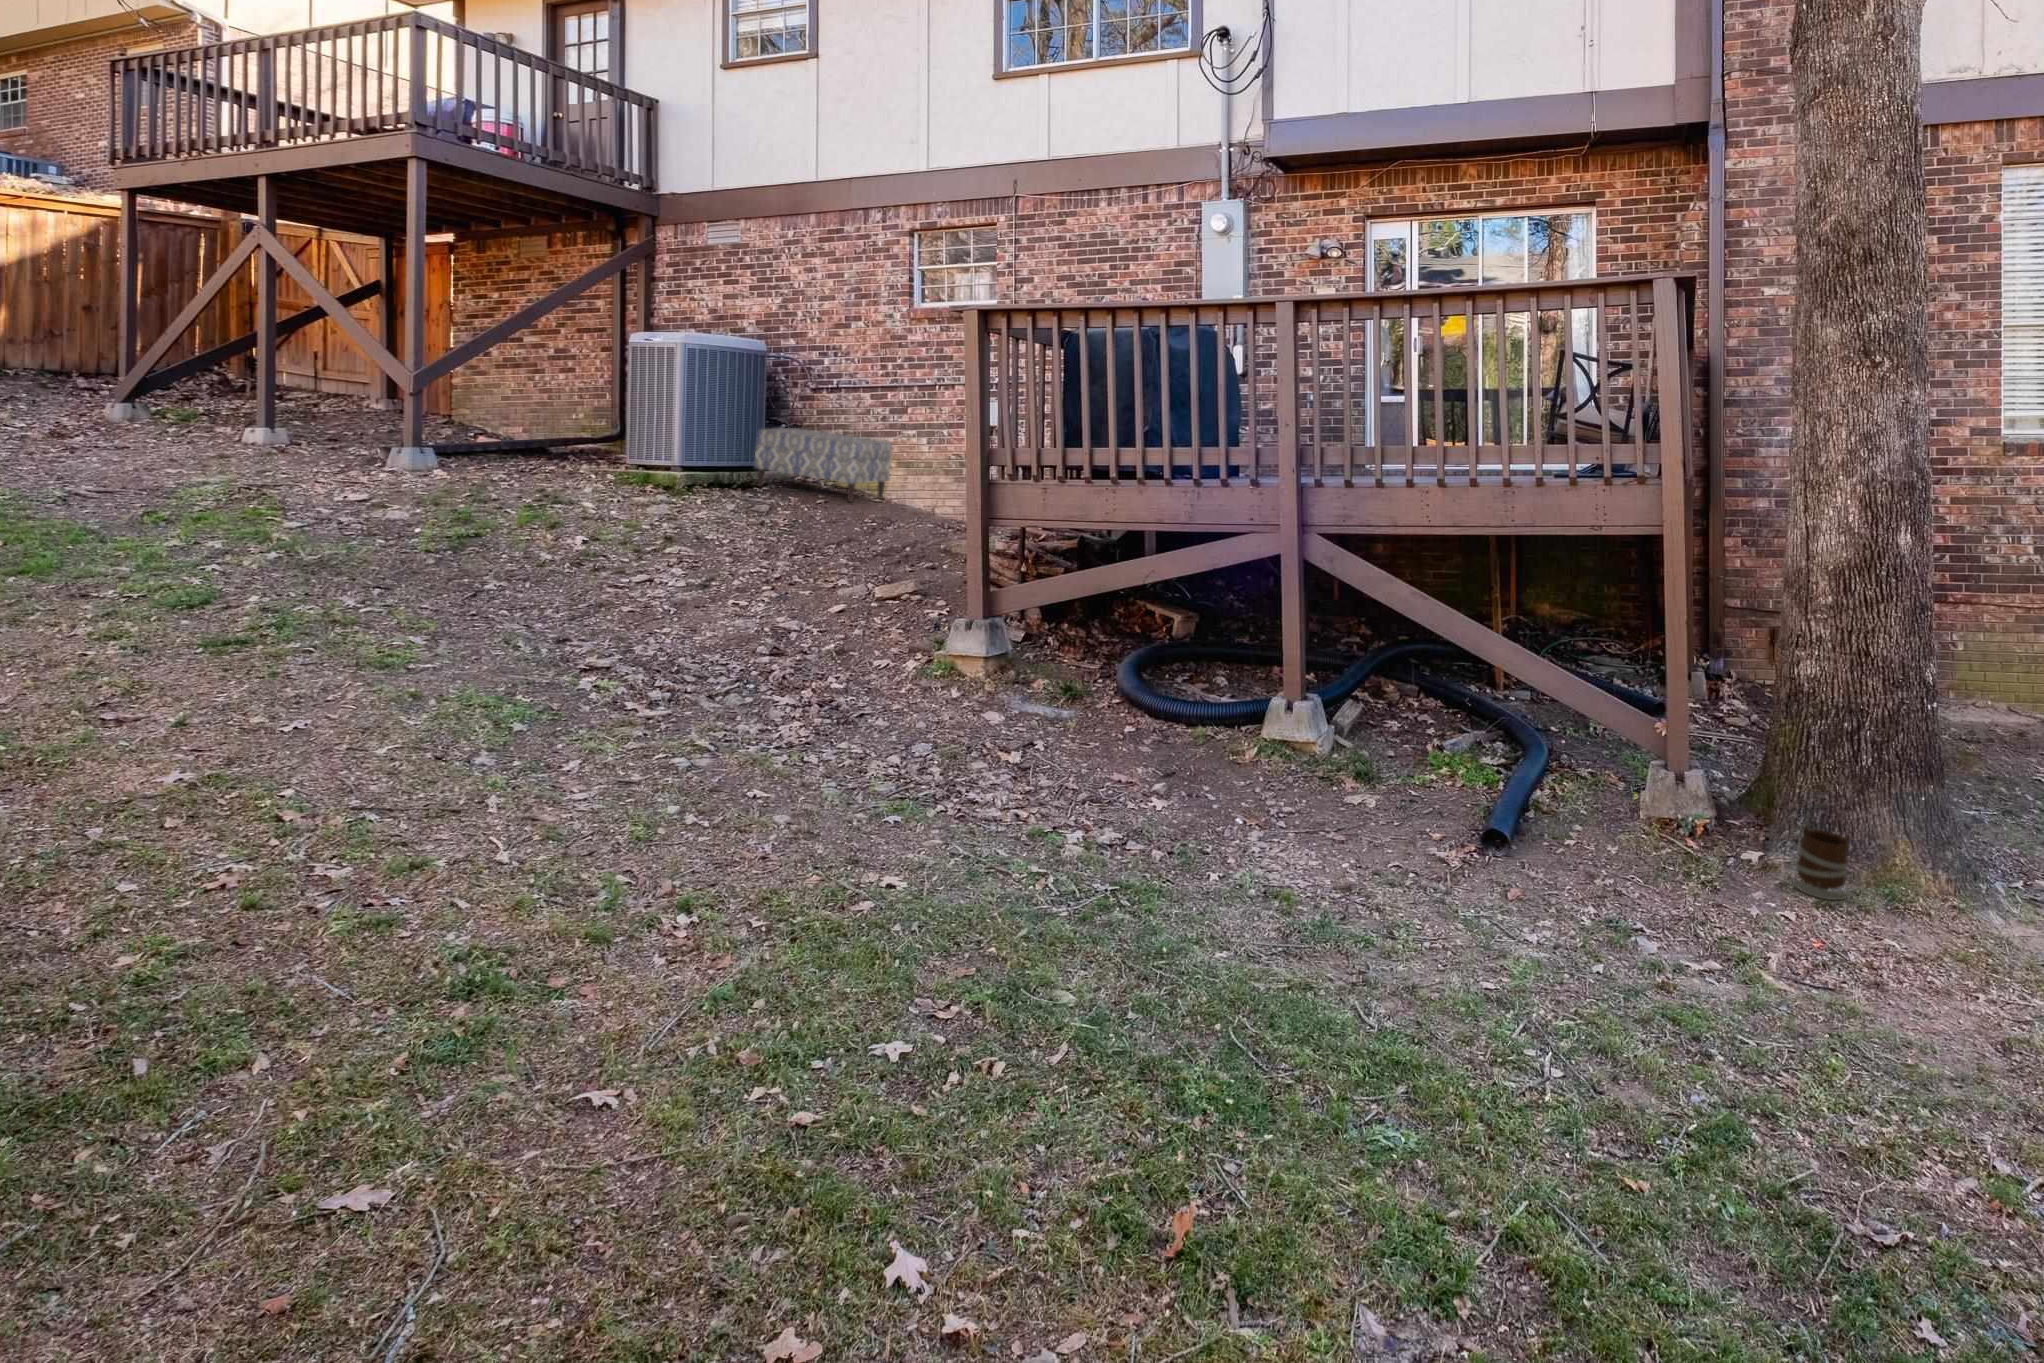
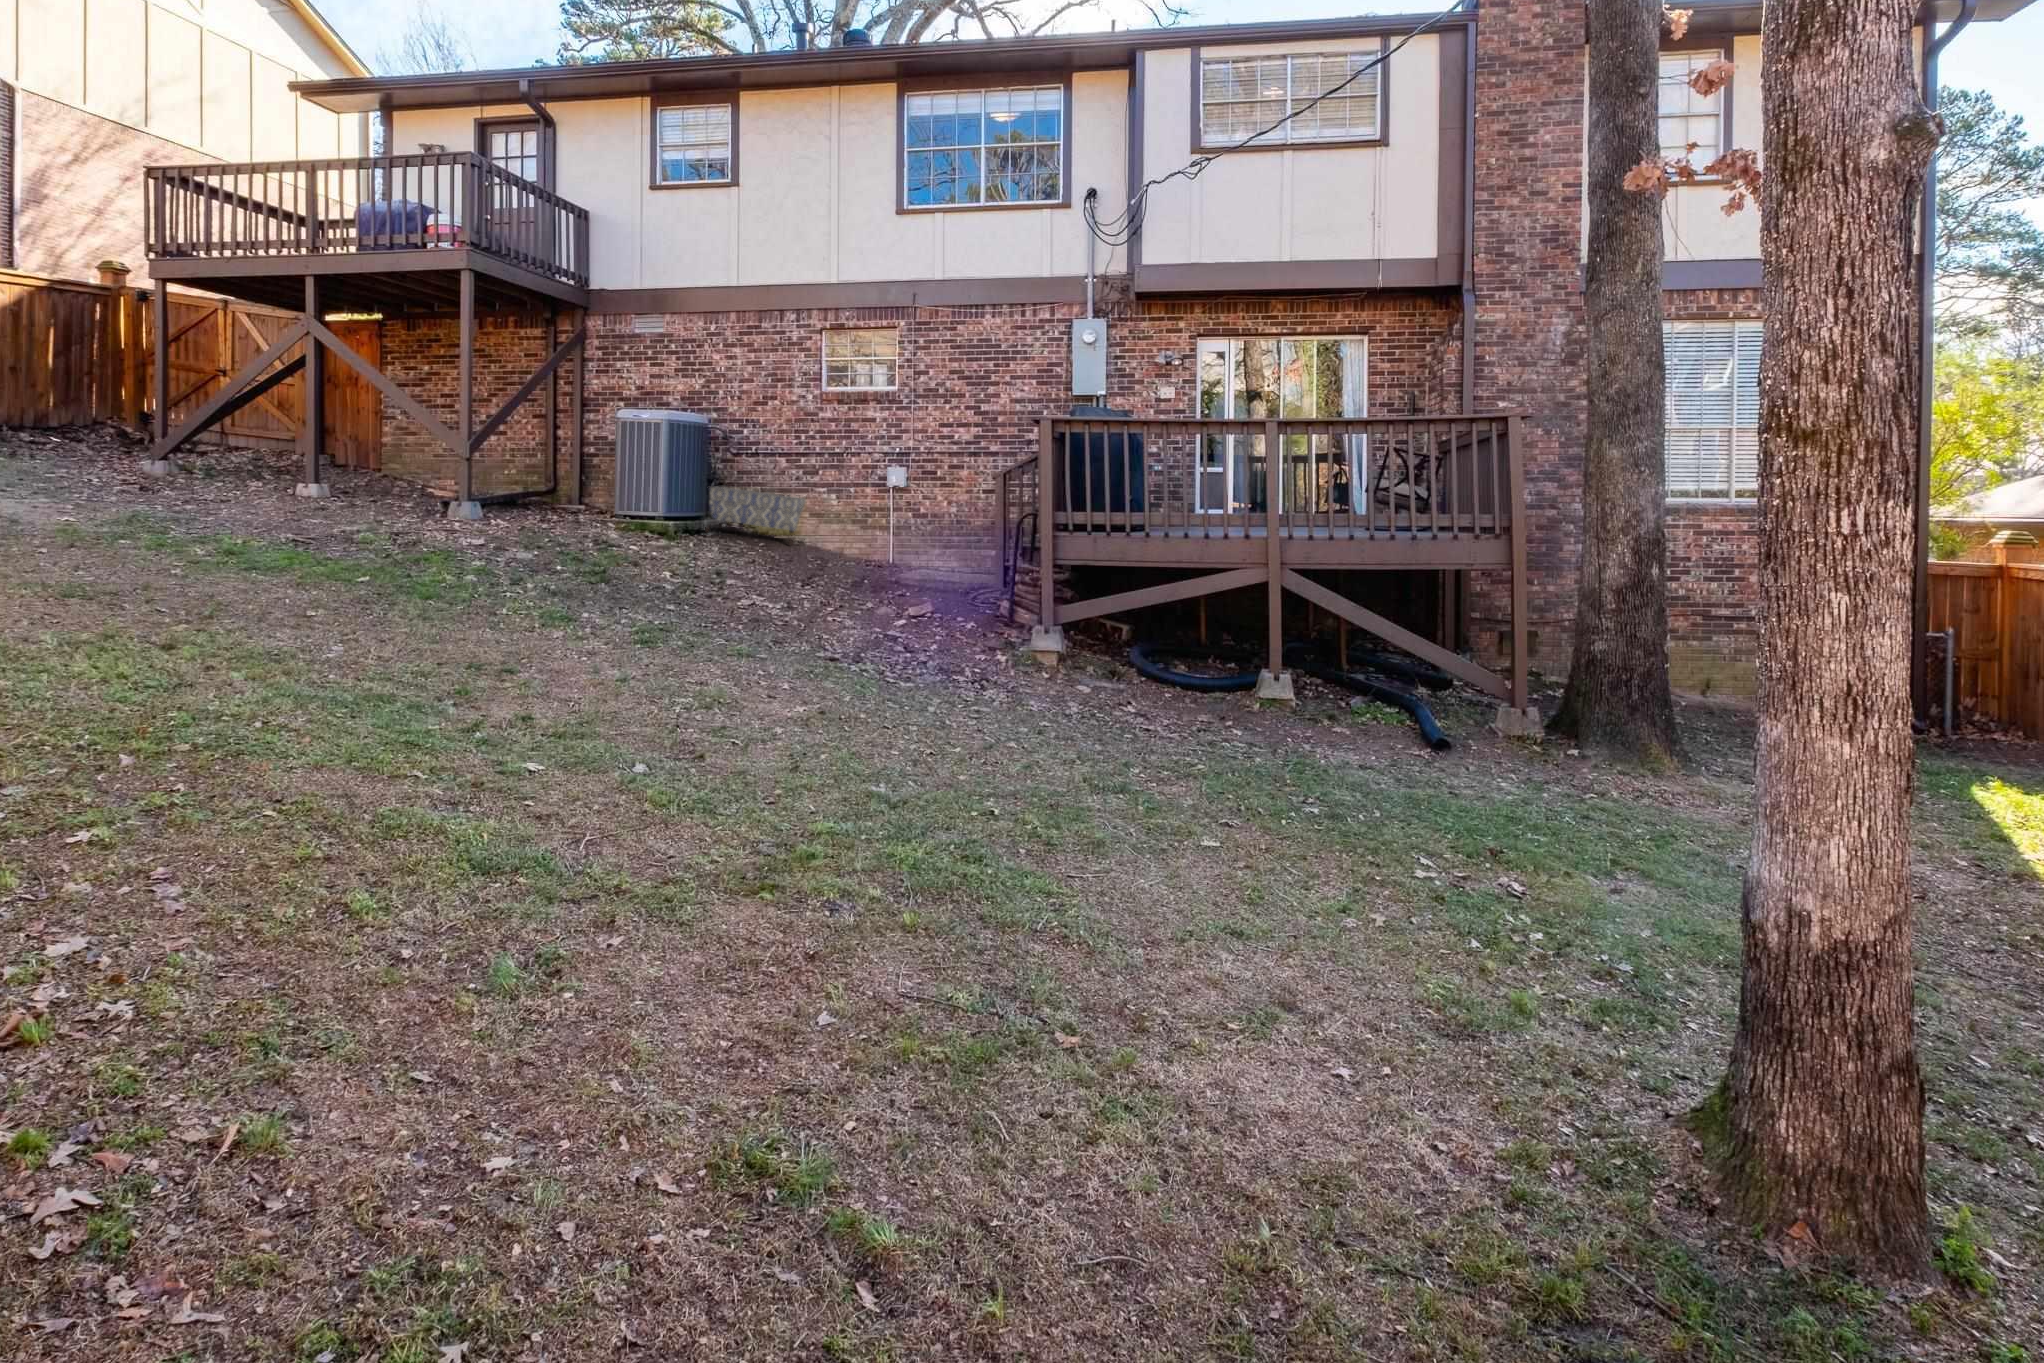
wooden bucket: present [1793,806,1849,900] -> none [1604,721,1638,775]

